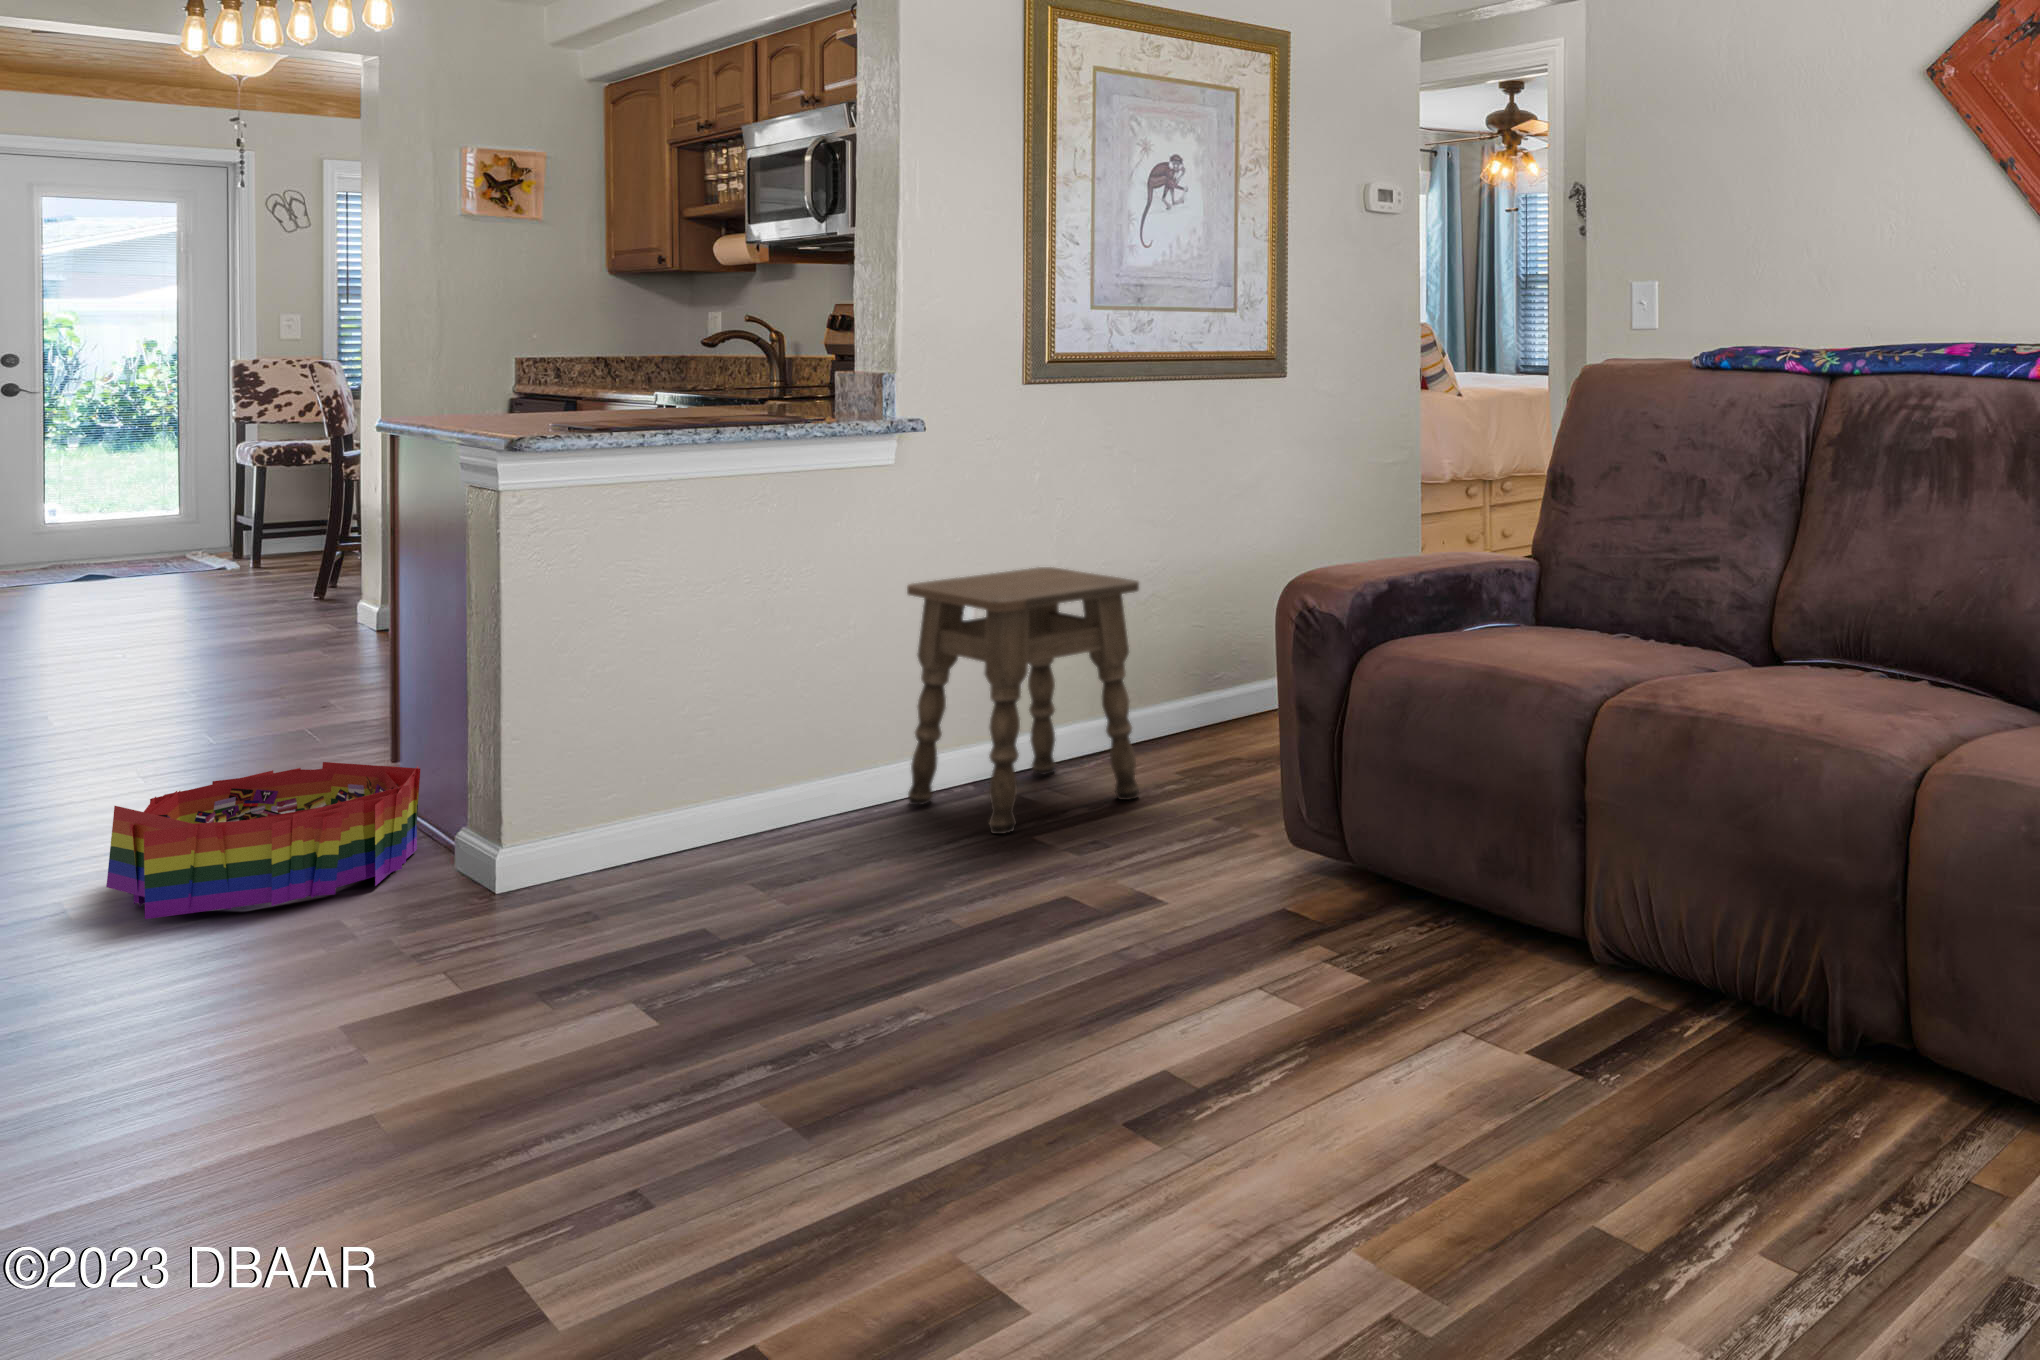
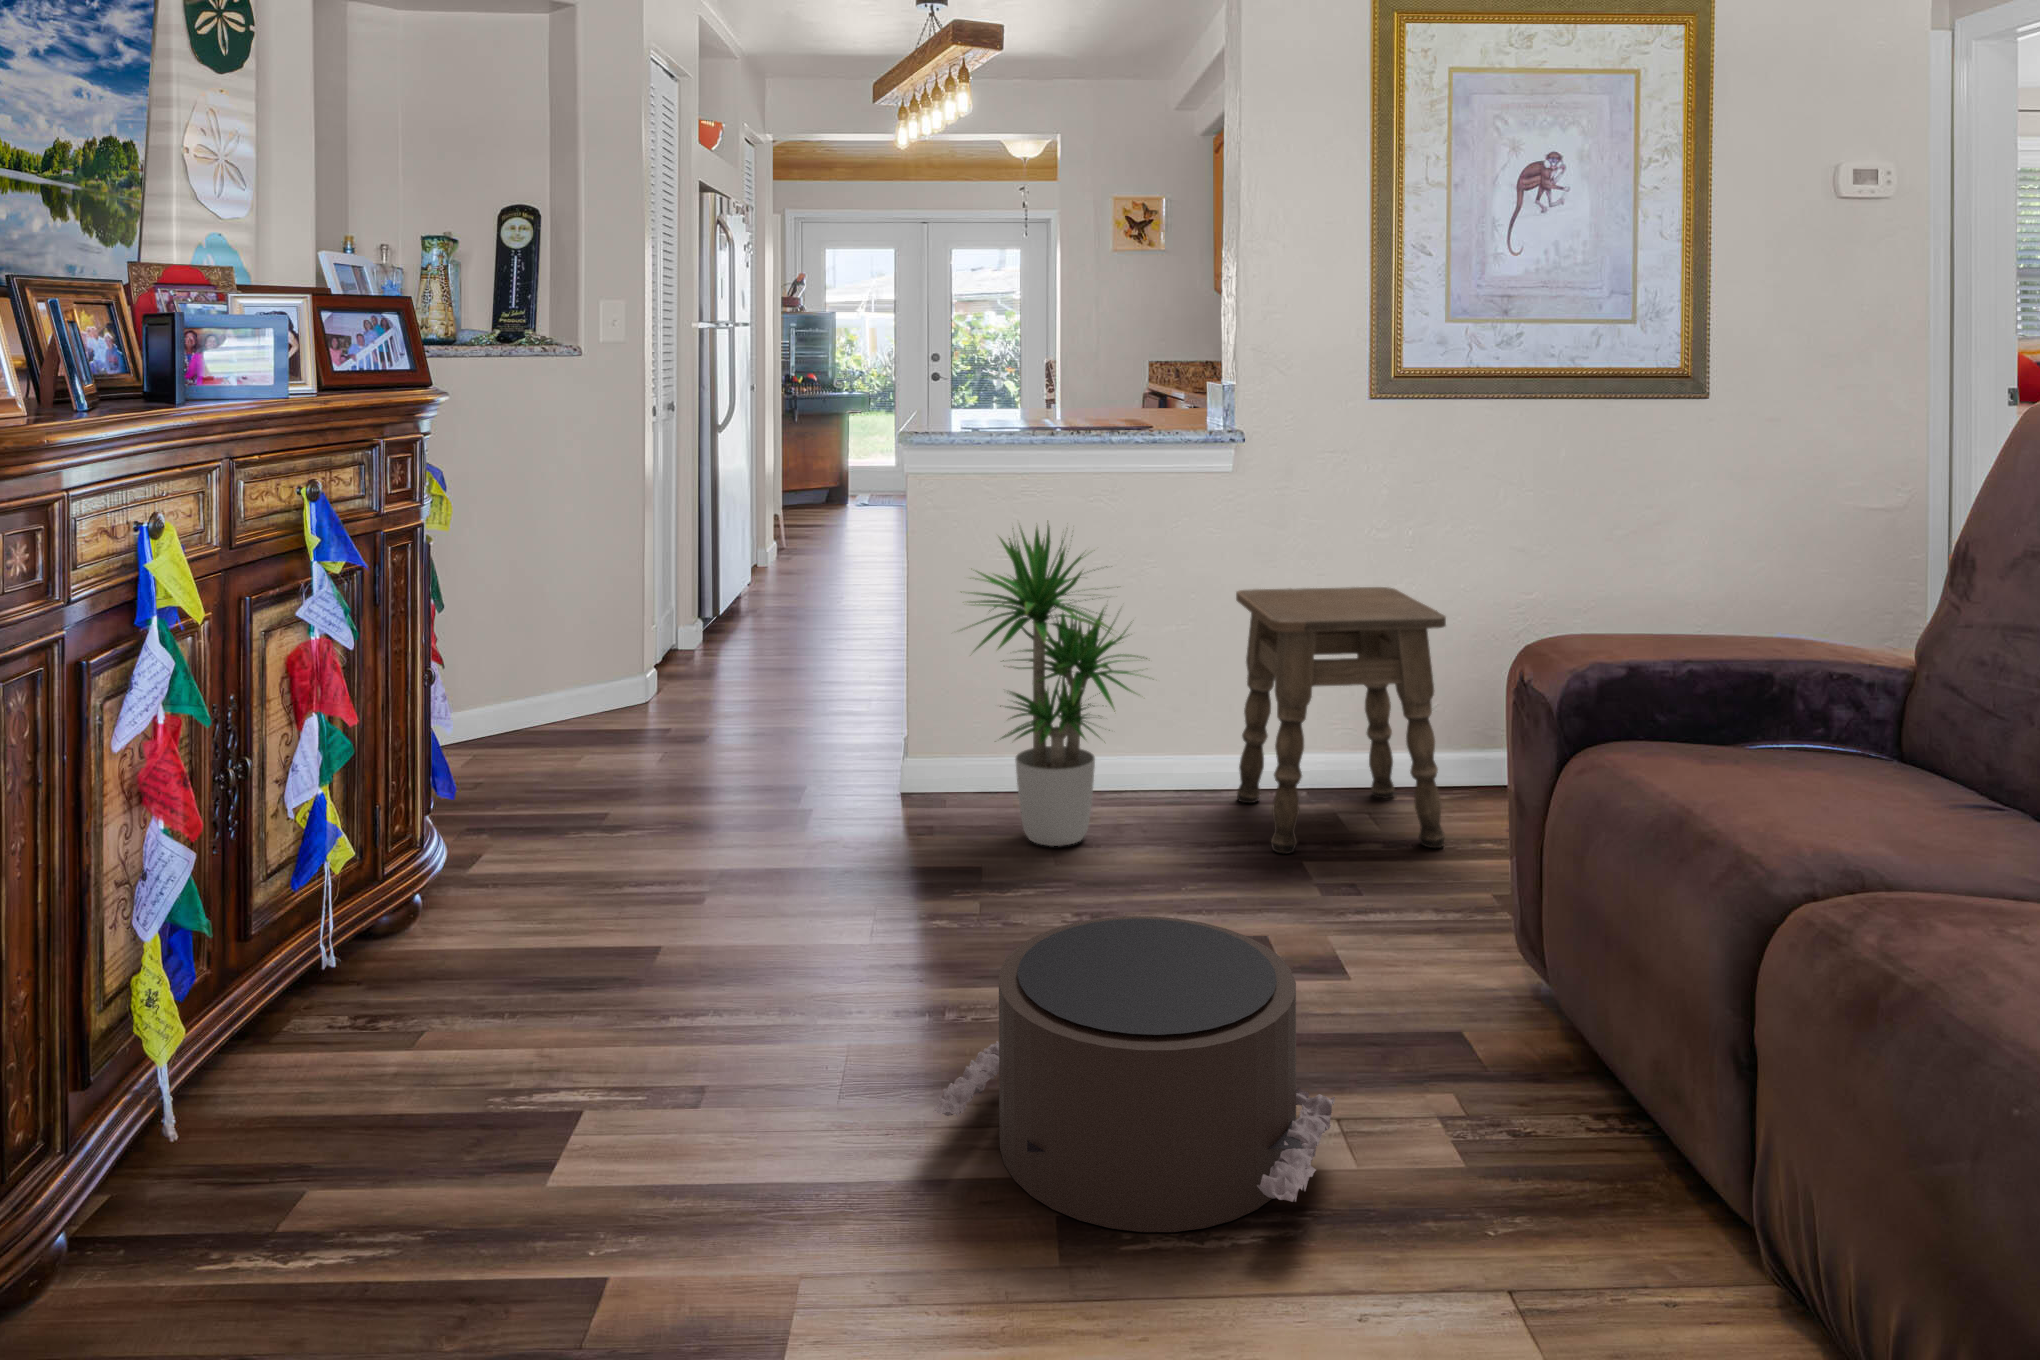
potted plant: none [617,519,869,885] -> present [961,522,1147,846]
storage bin: present [106,762,420,919] -> none [714,671,898,775]
pouf: none [952,852,1321,1115] -> present [933,916,1335,1232]

